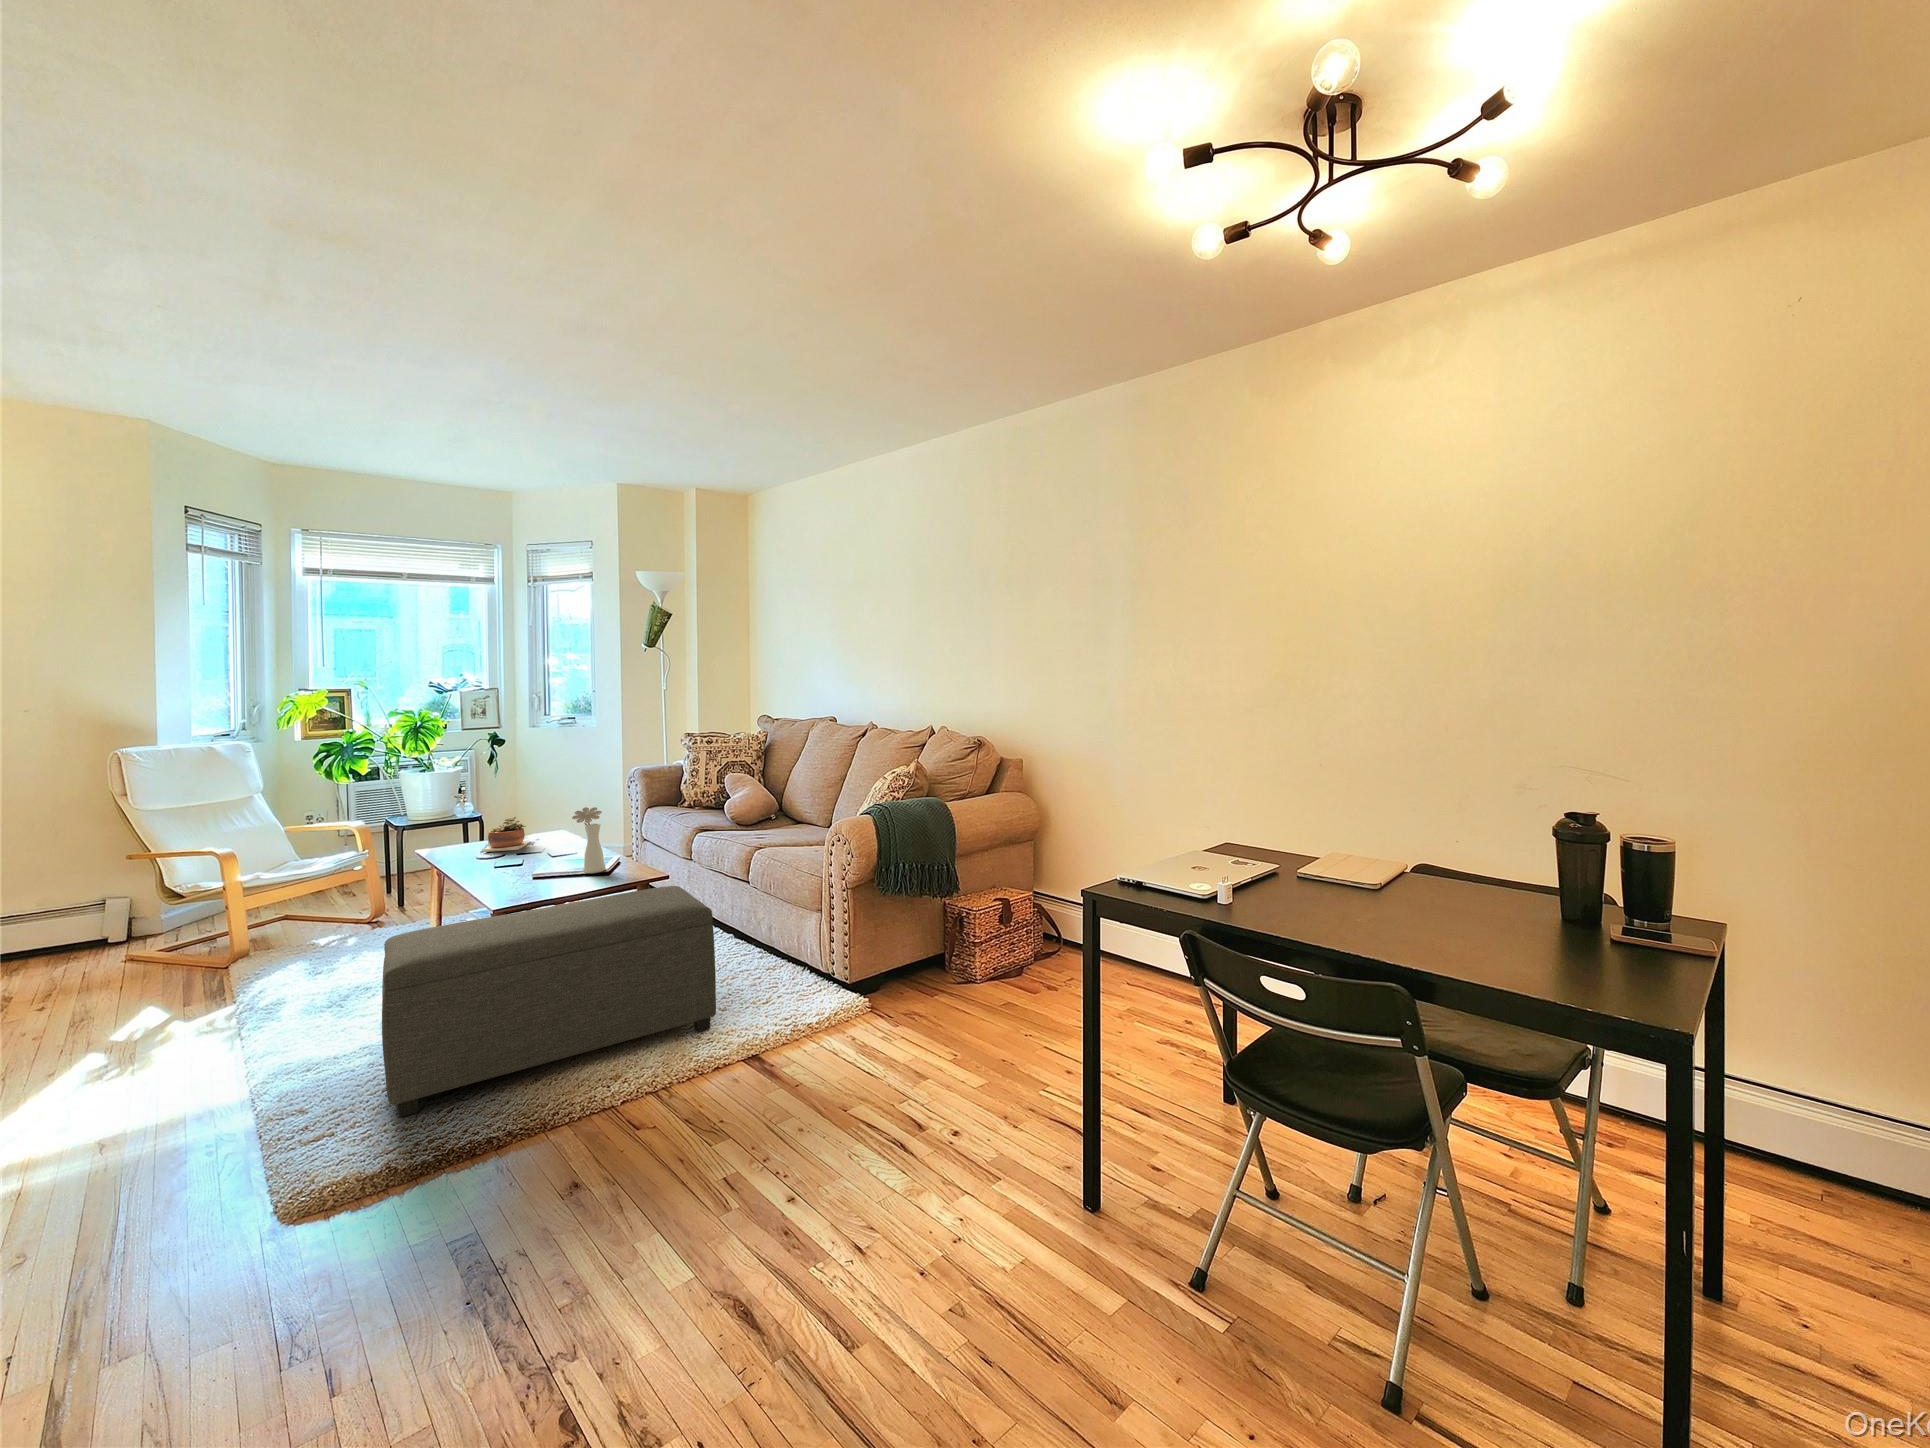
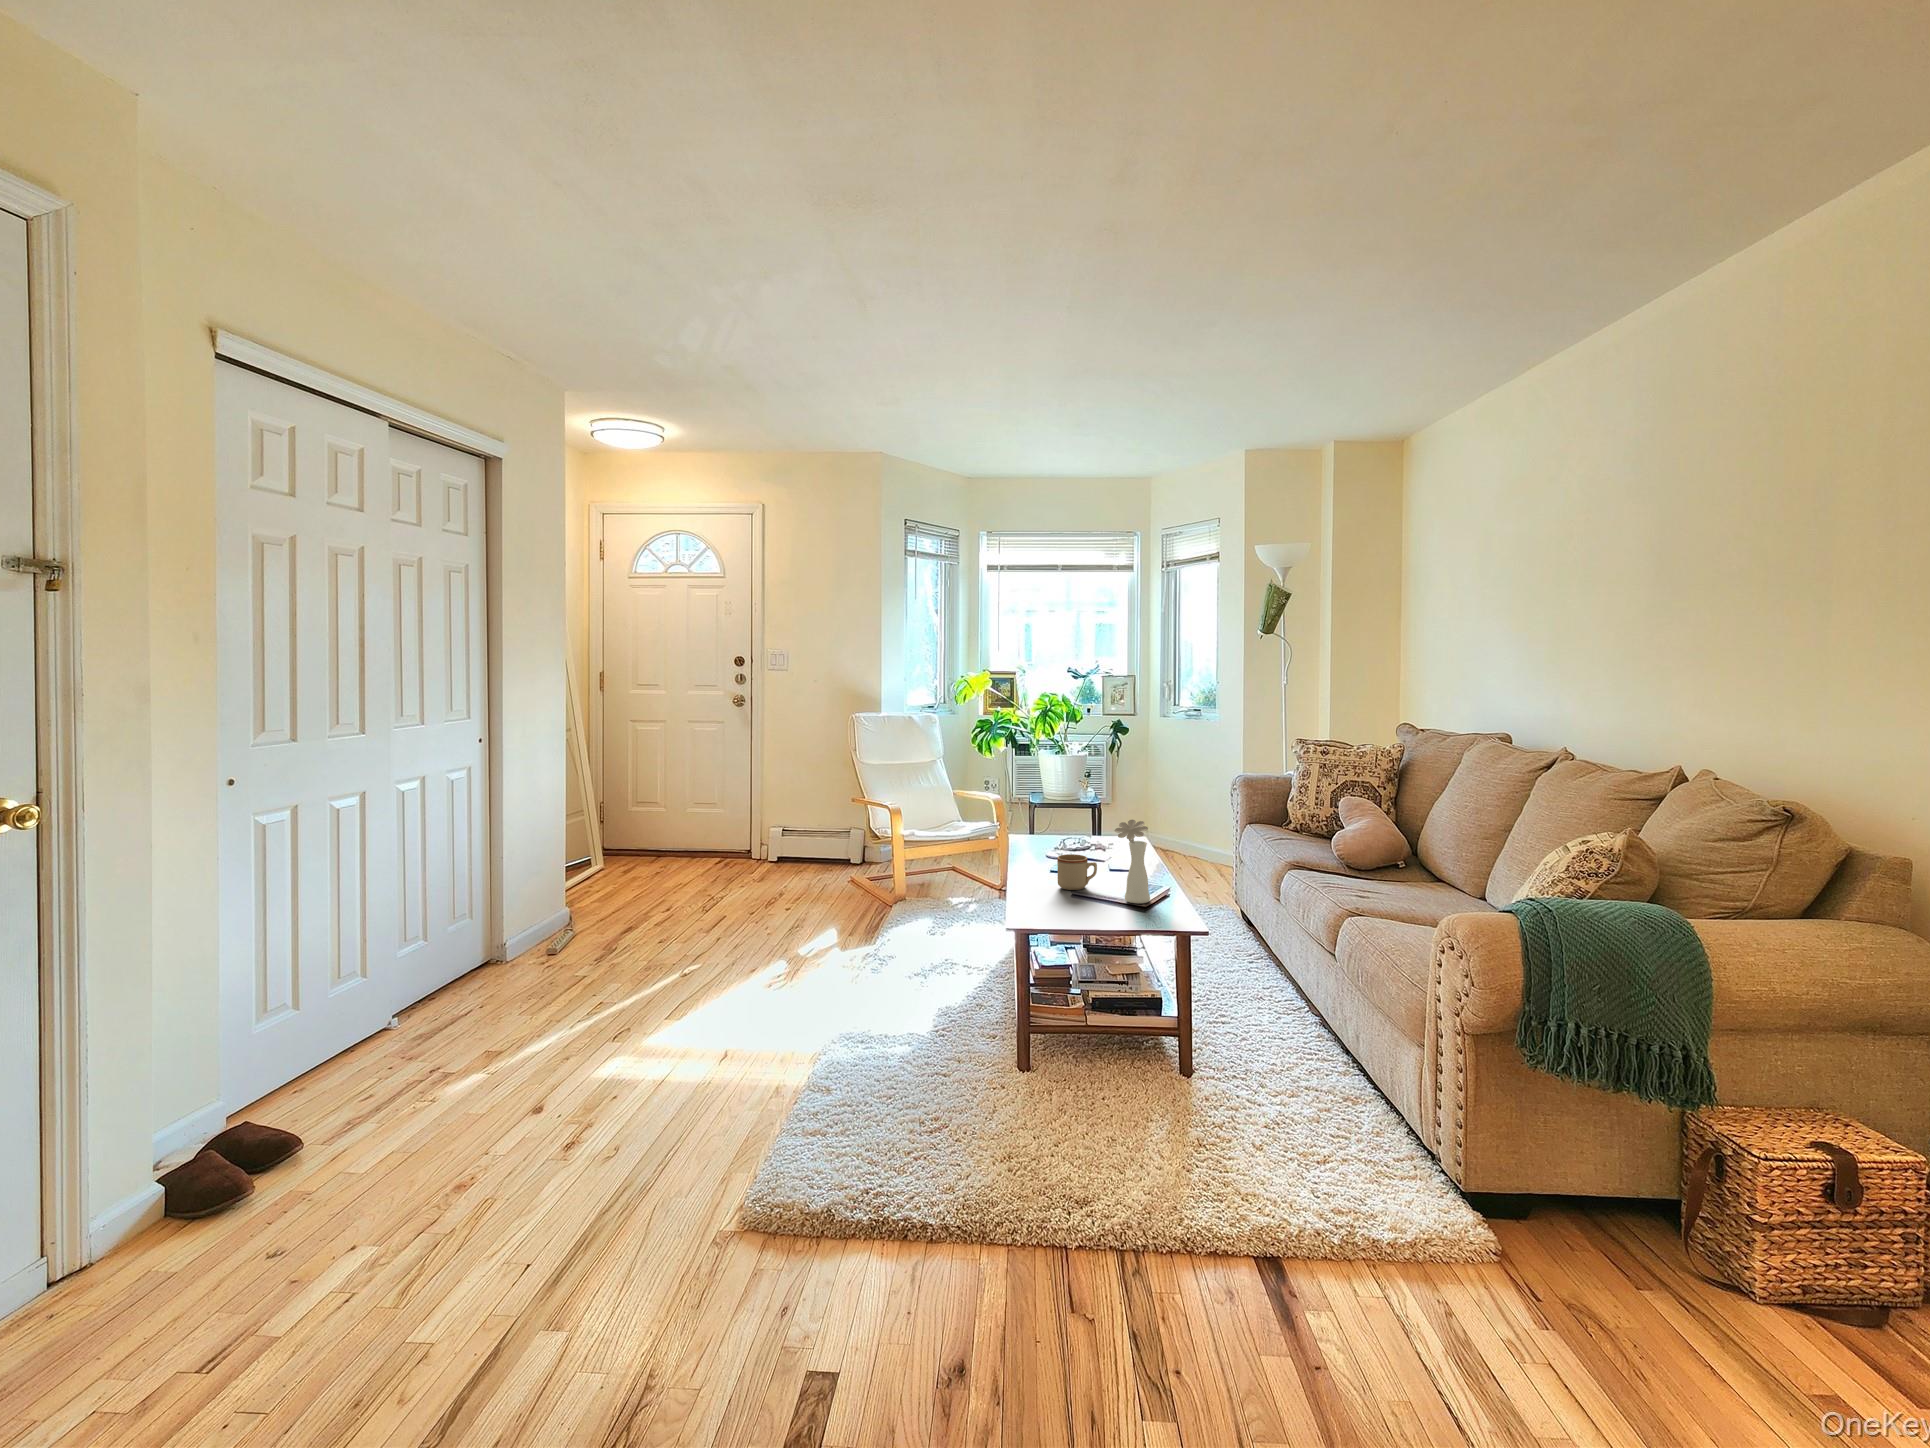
succulent plant: present [482,817,530,852] -> none [1058,815,1108,853]
mug: none [509,847,549,877] -> present [1057,854,1097,890]
ottoman: present [382,886,716,1117] -> none [868,932,1241,1174]

